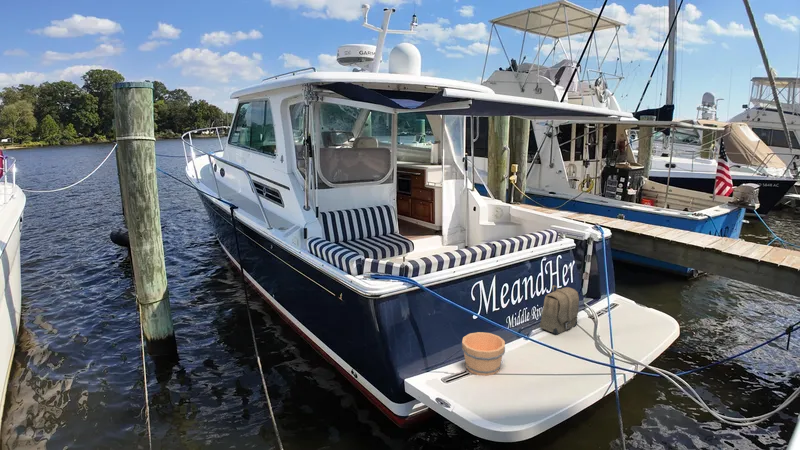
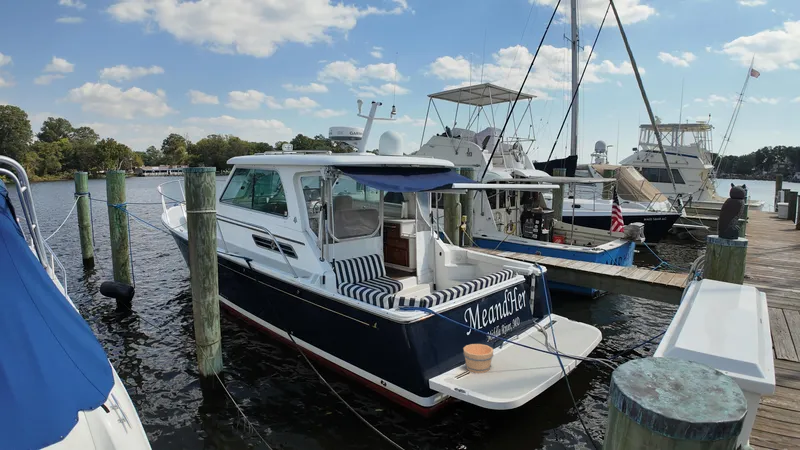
backpack: present [540,285,579,334] -> none [507,309,532,344]

